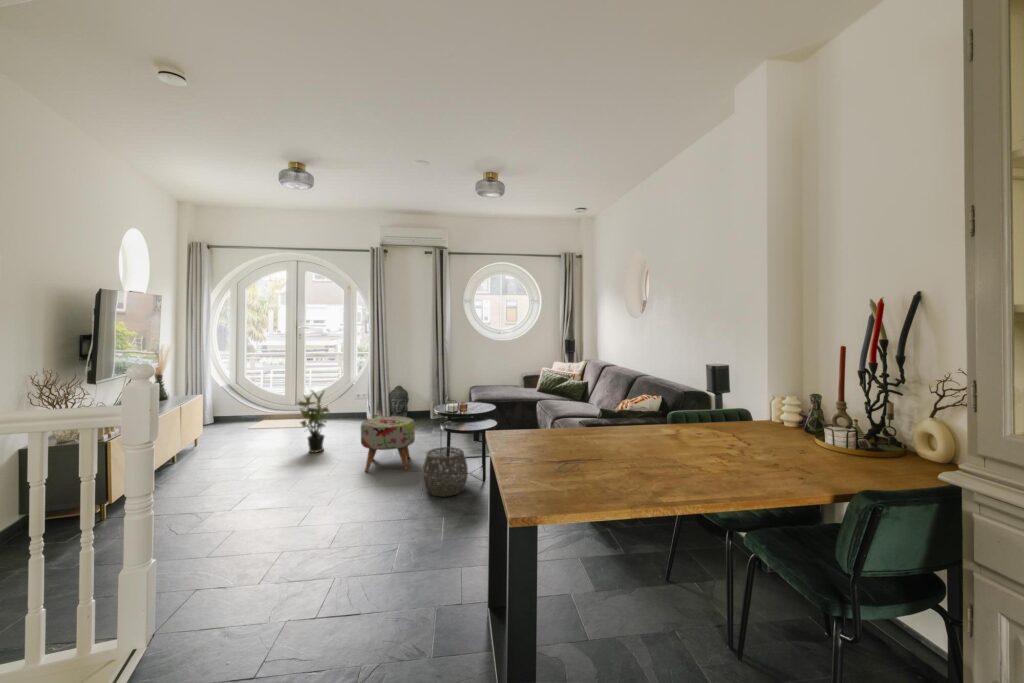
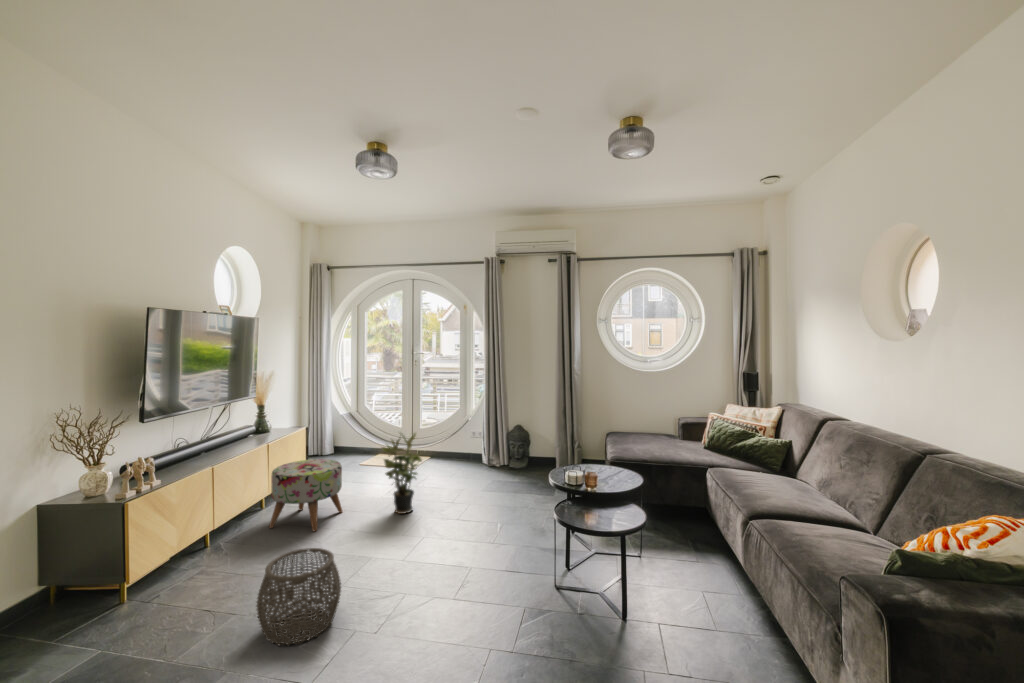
ottoman: present [361,416,415,472] -> present [269,459,343,531]
woven basket: present [422,447,468,497] -> present [256,548,341,646]

